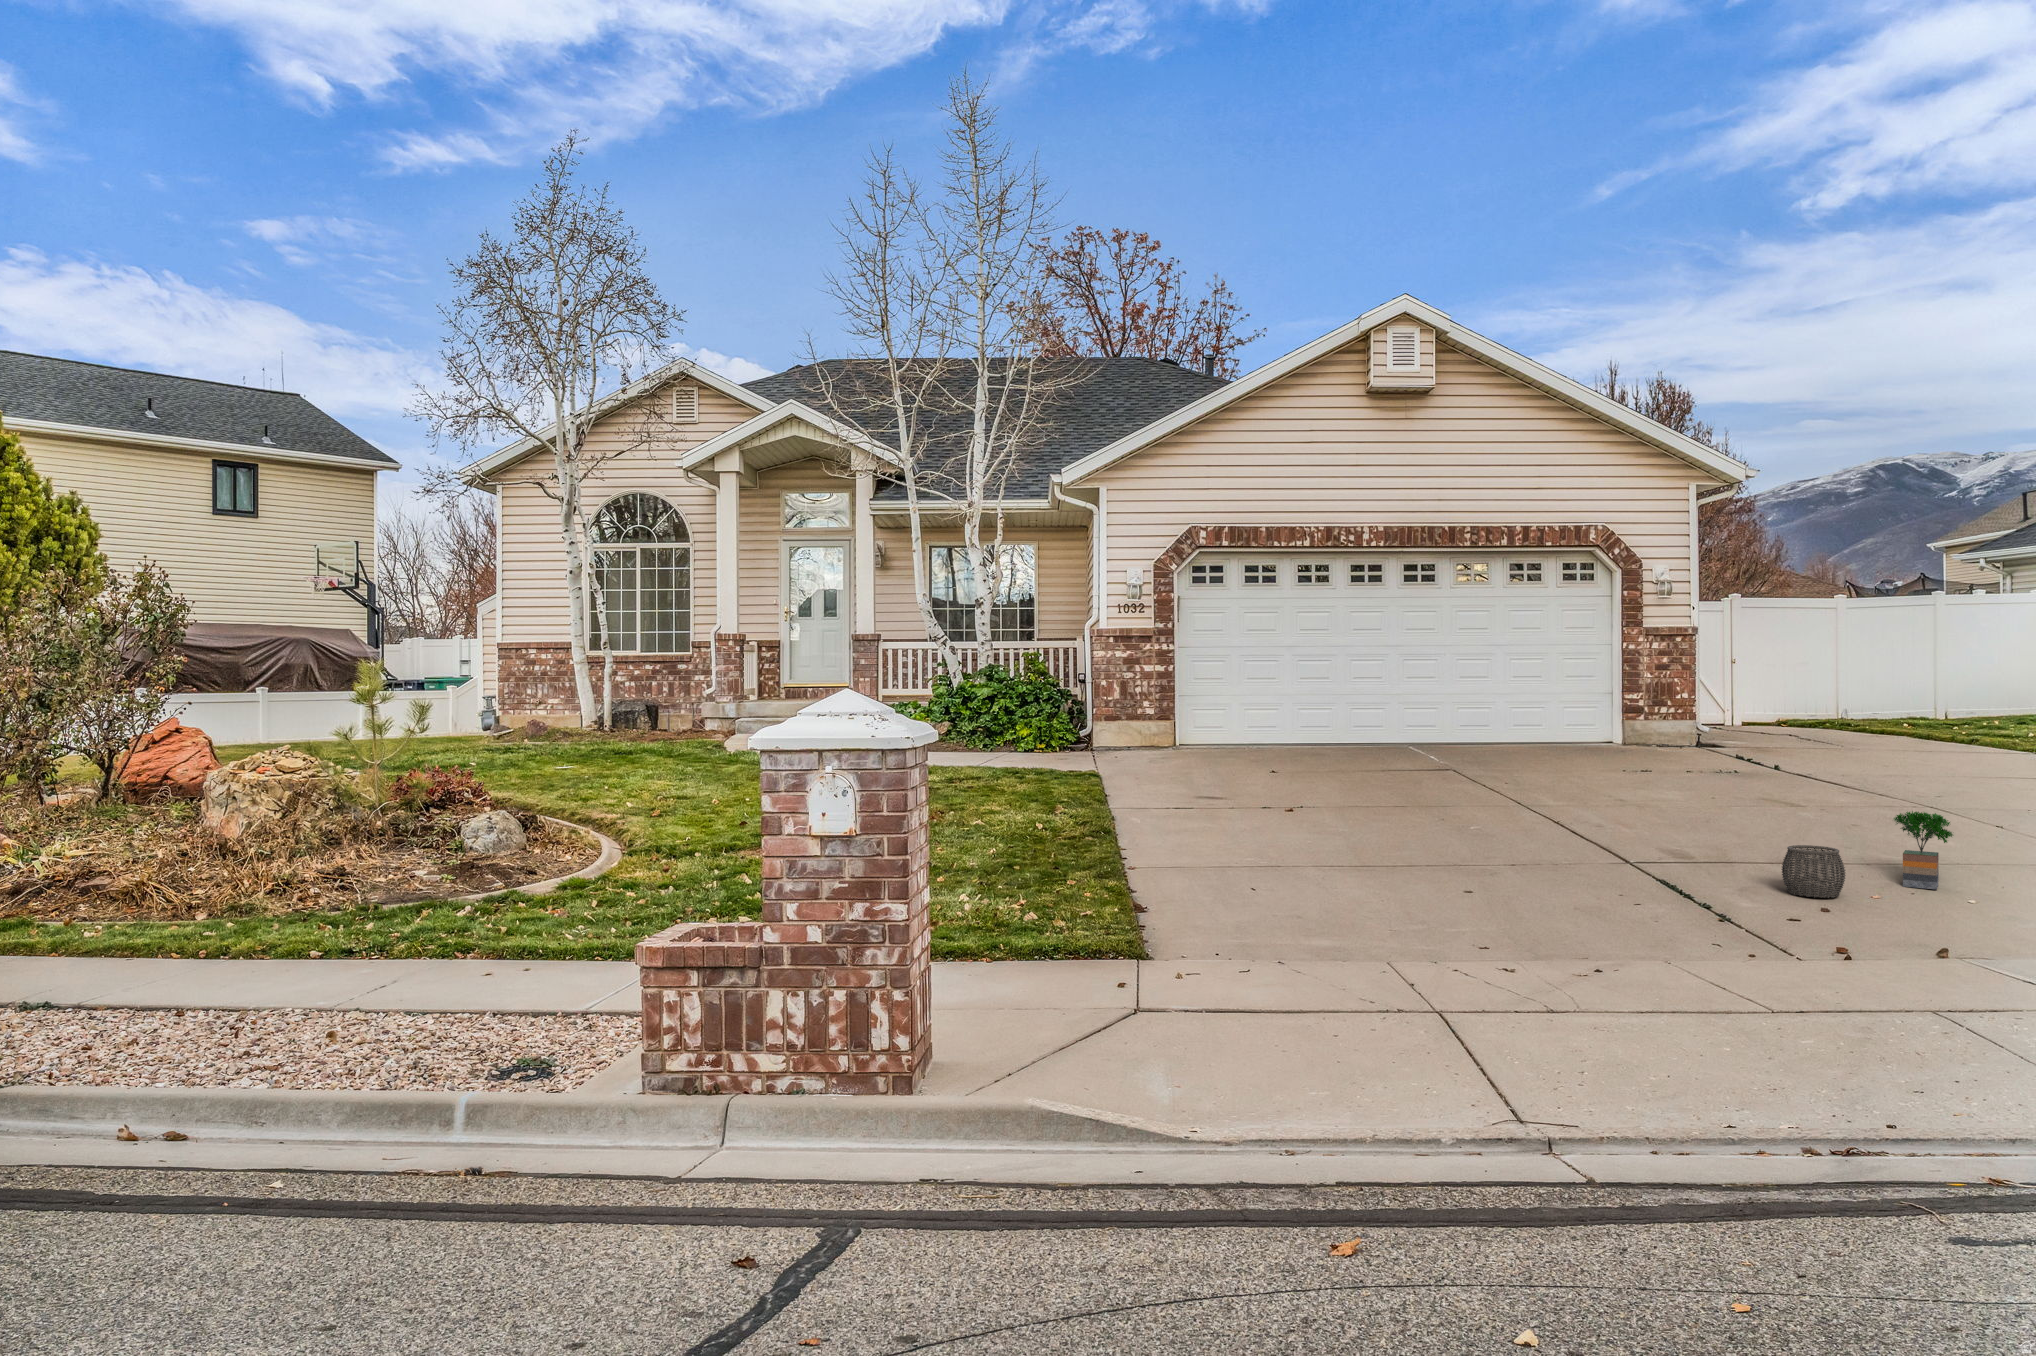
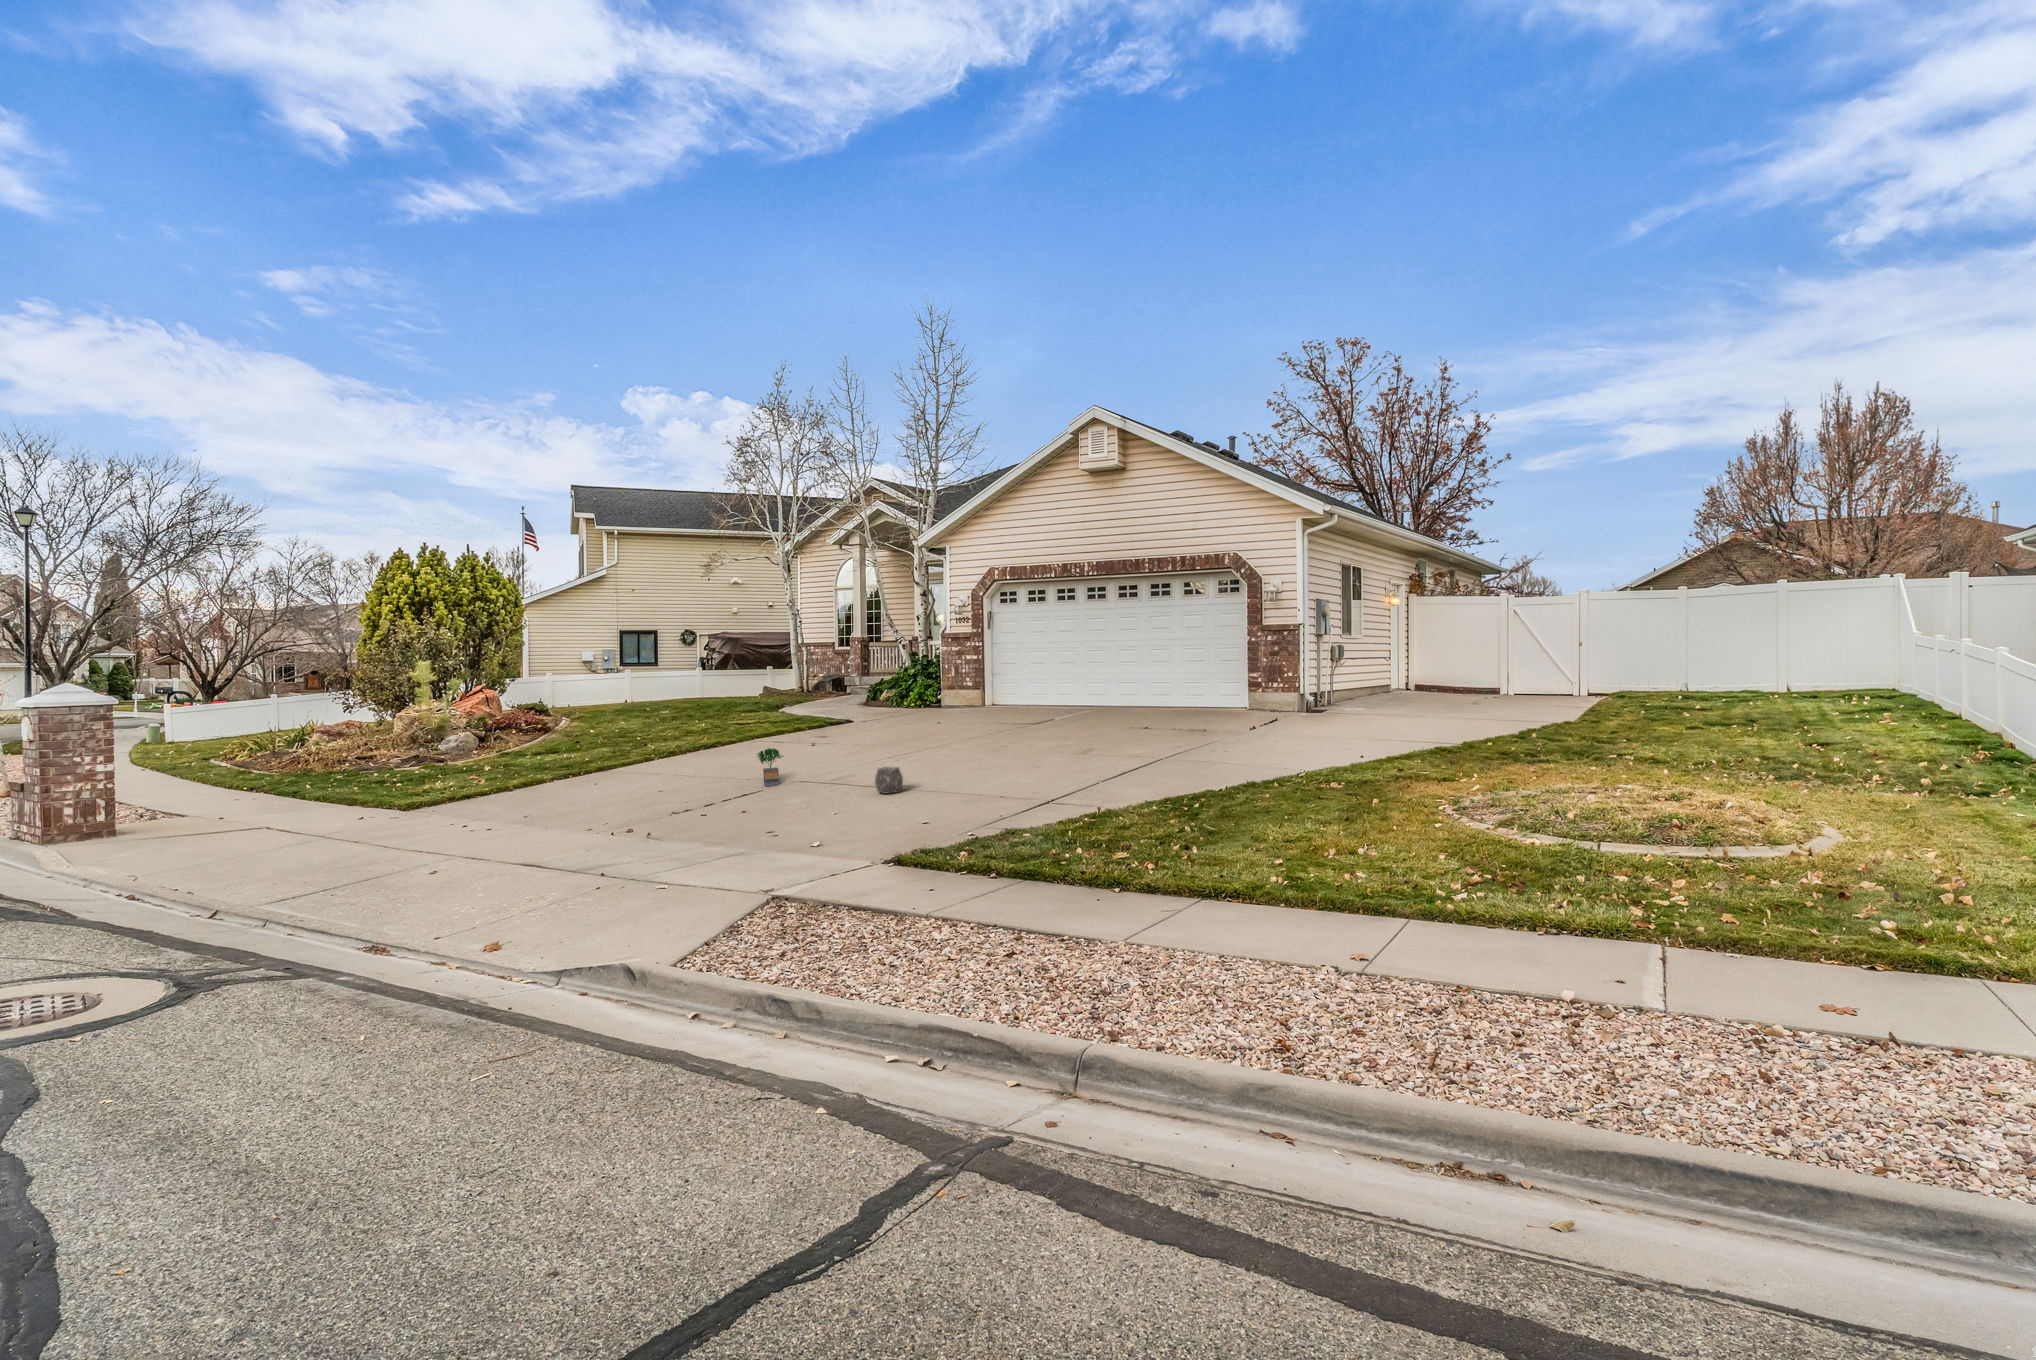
potted tree: present [1894,811,1953,890] -> present [757,748,783,786]

